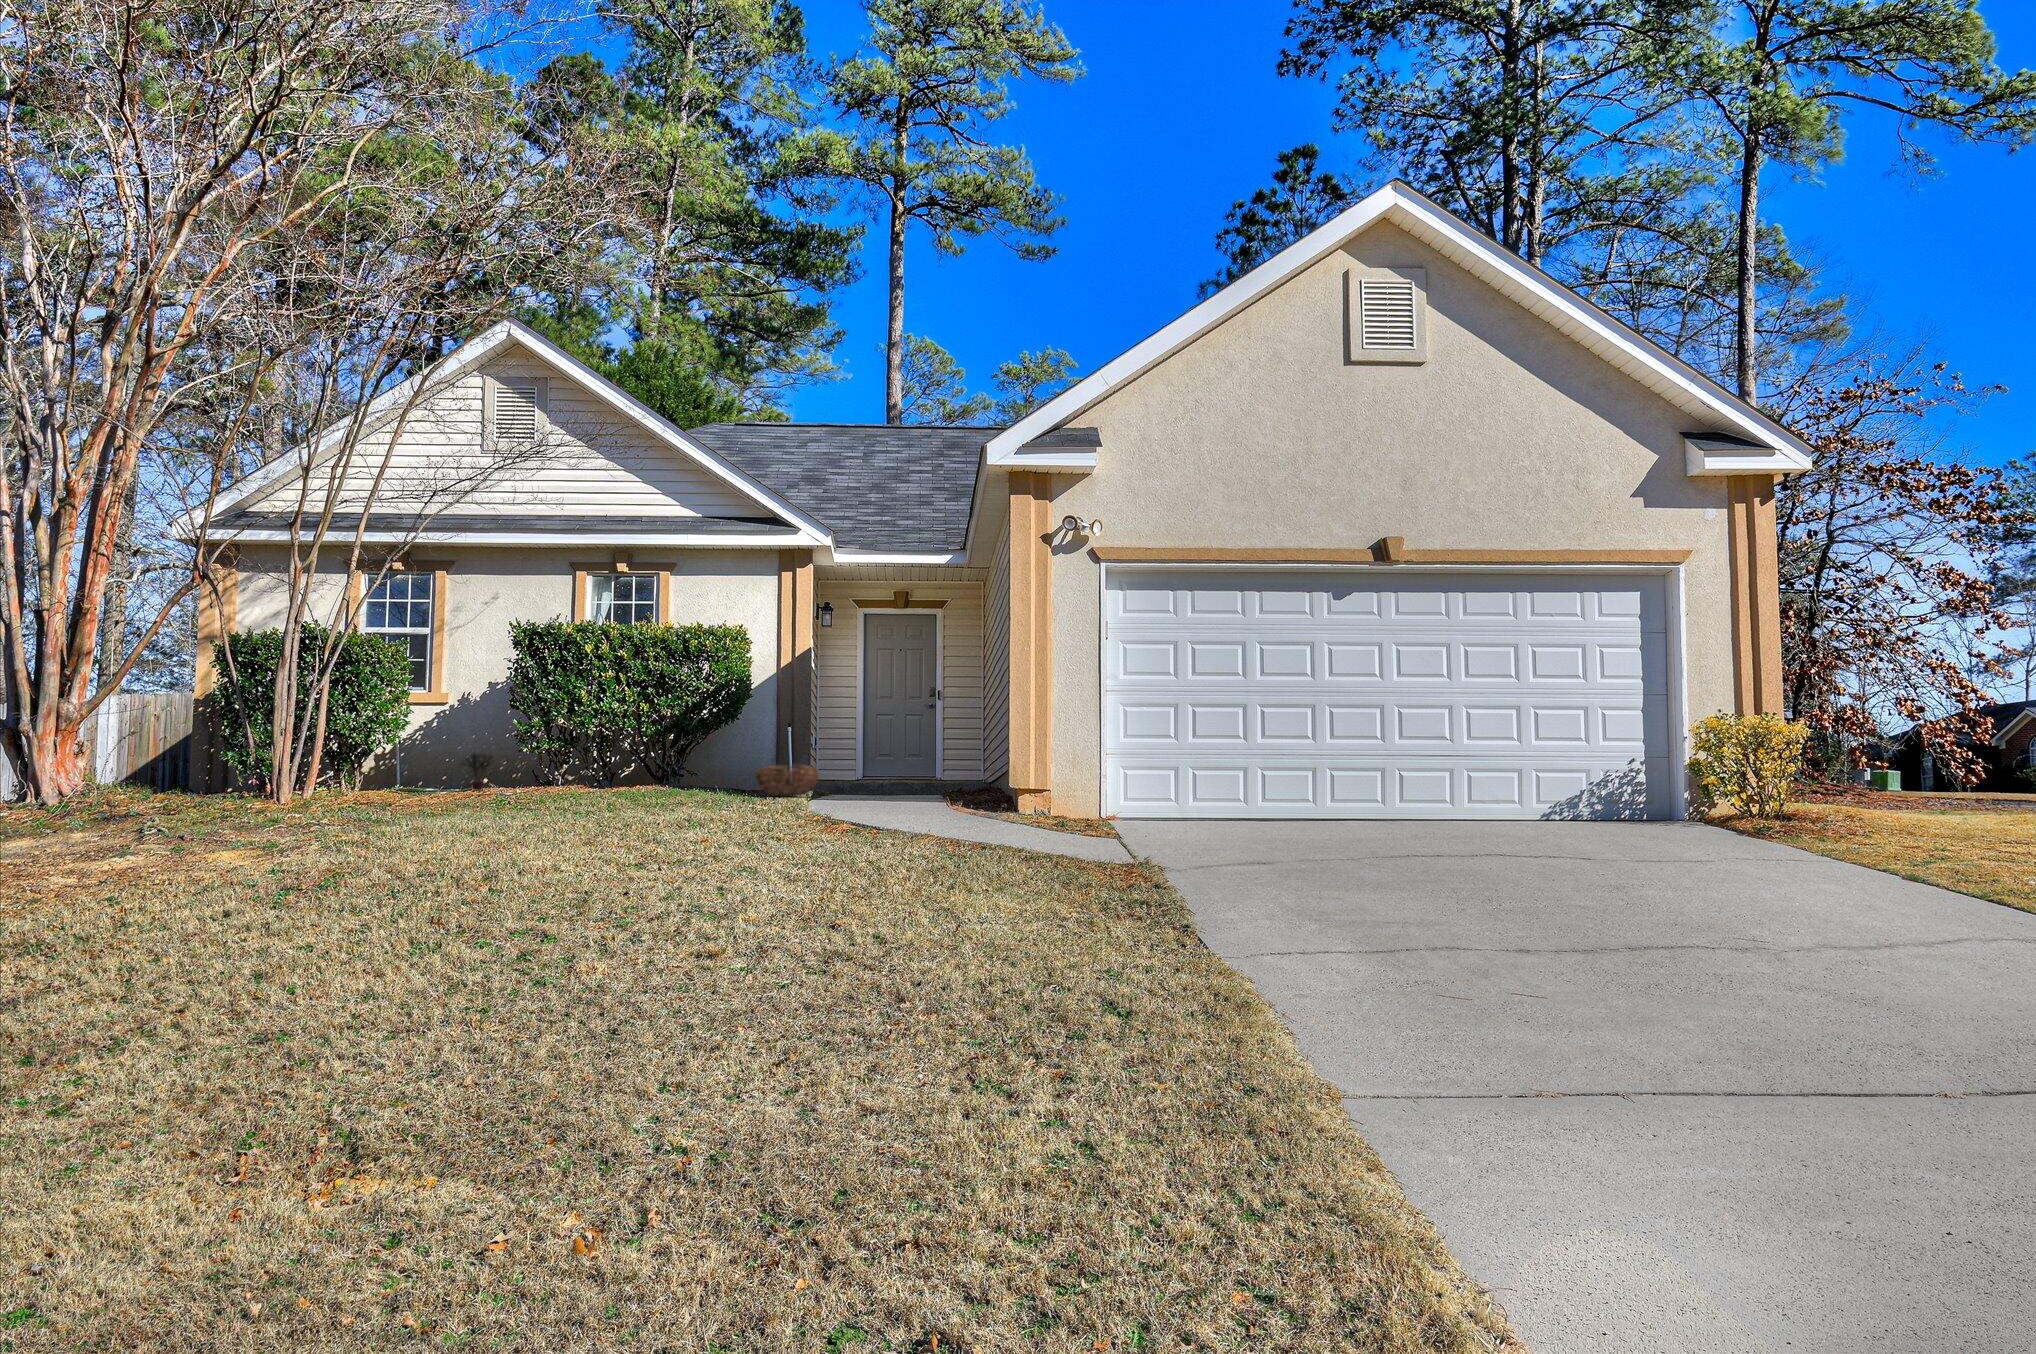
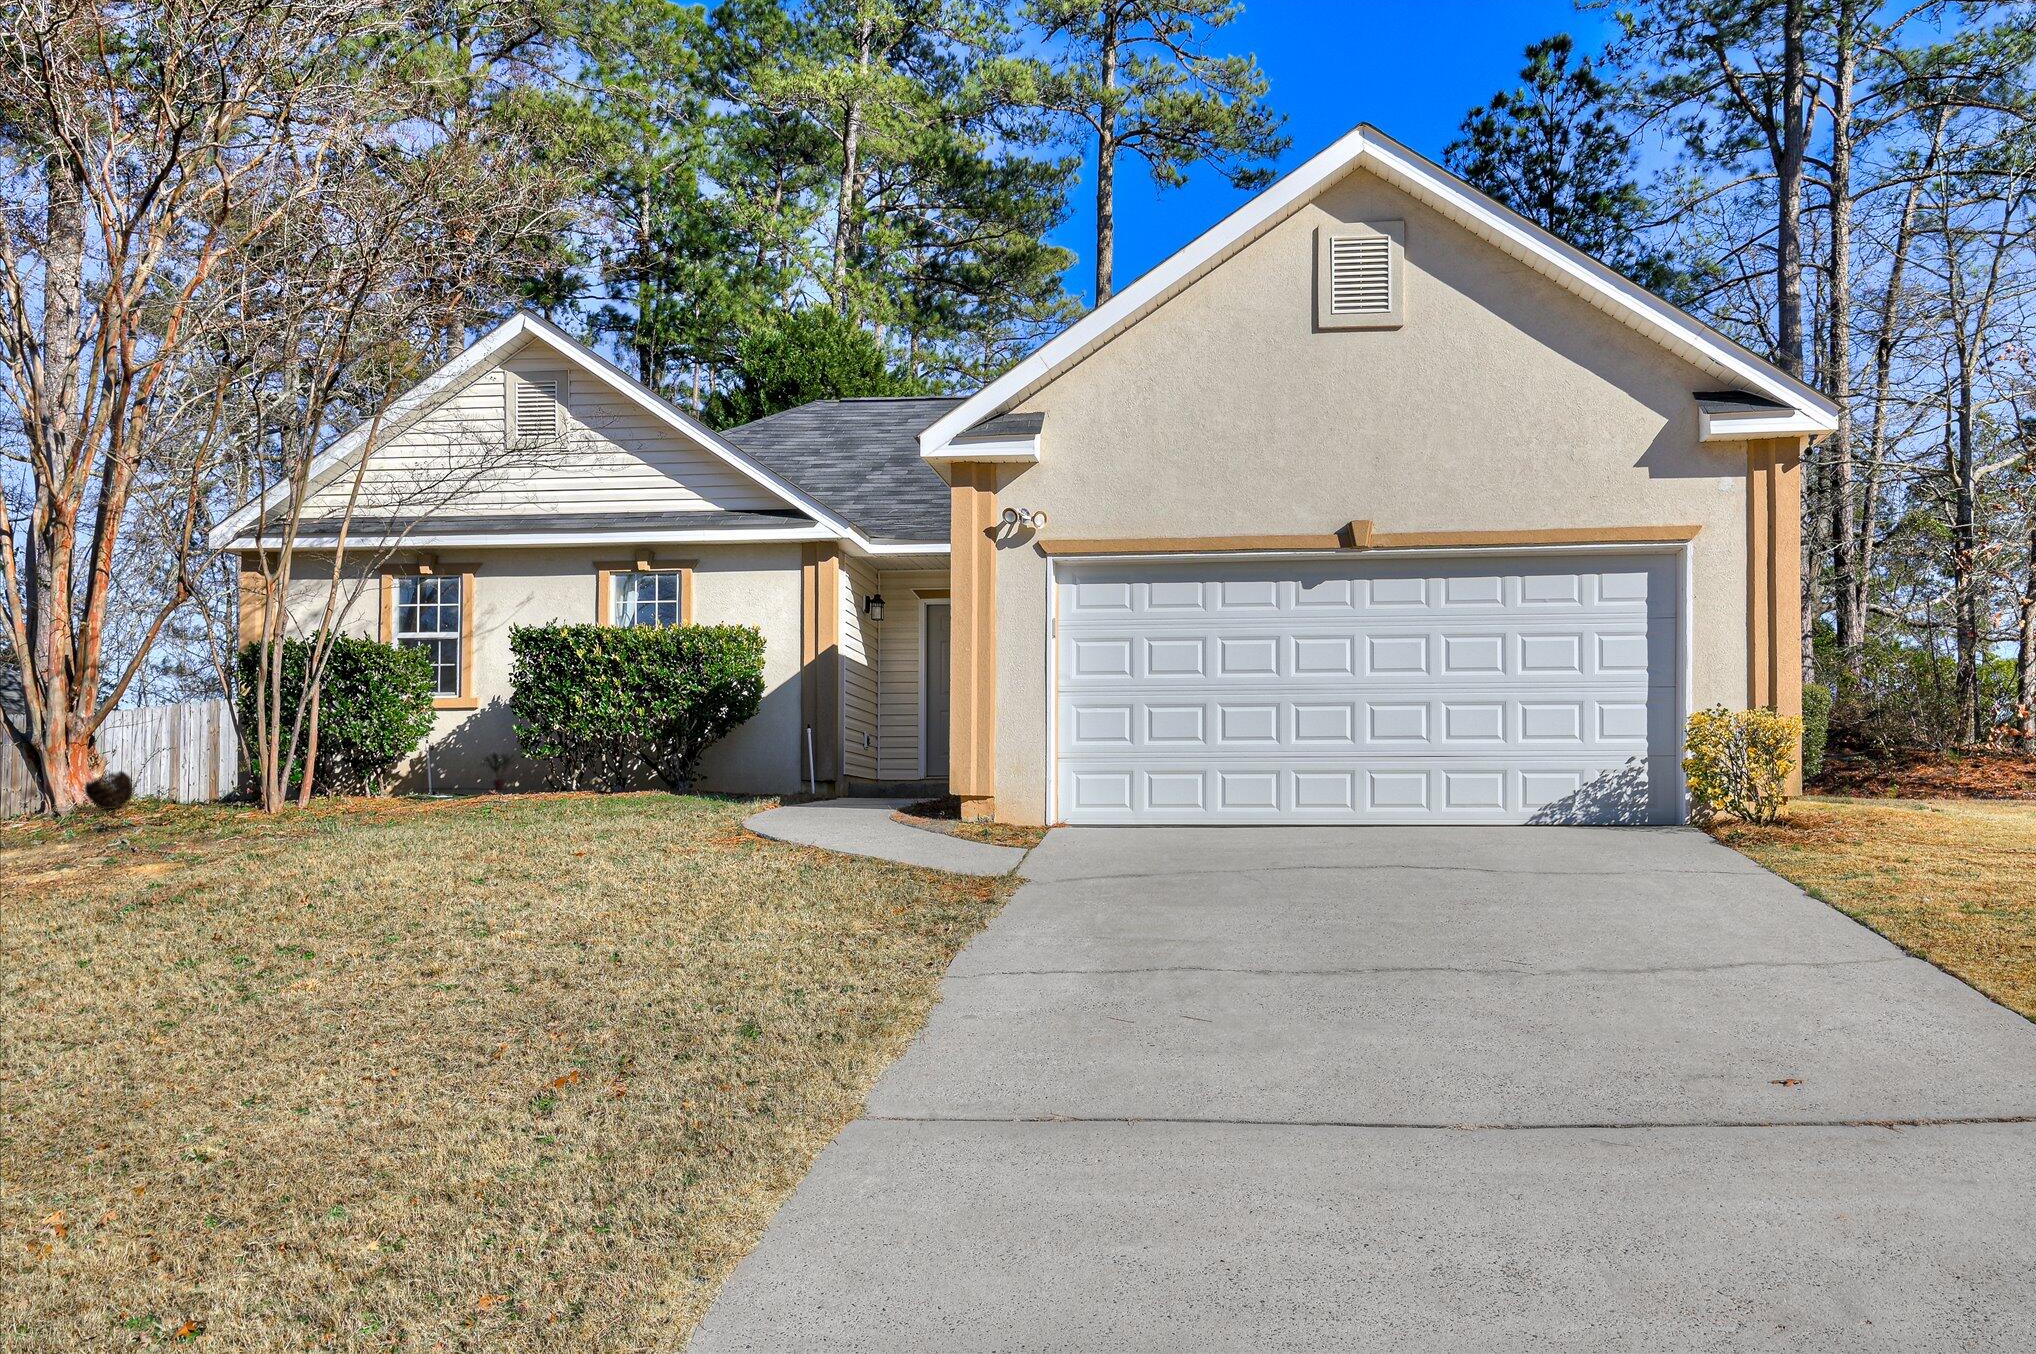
basket: present [756,765,819,797] -> present [85,771,133,809]

